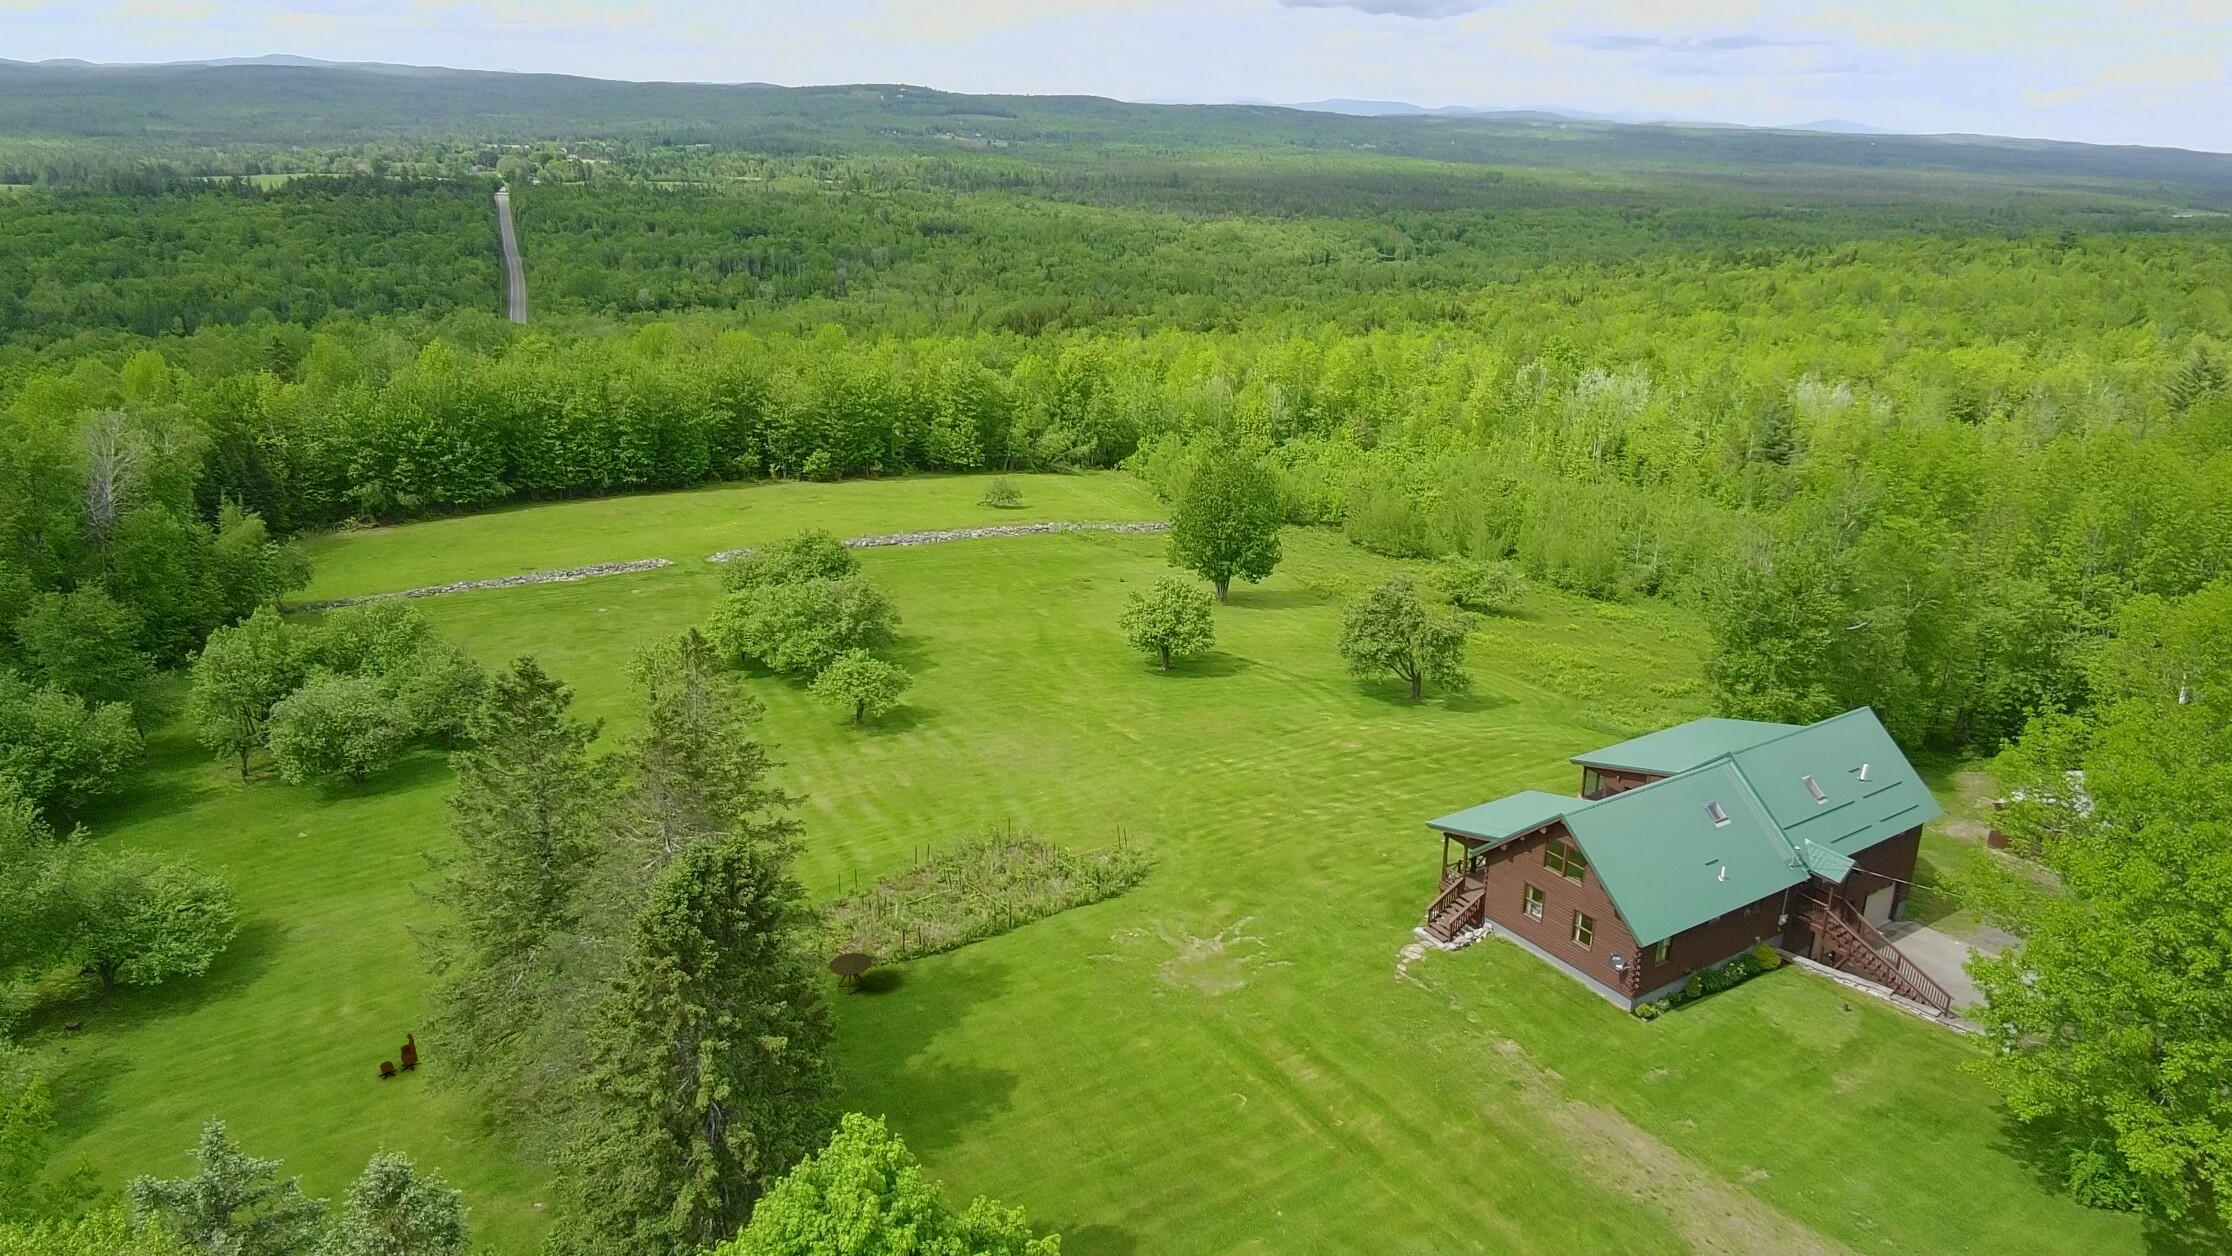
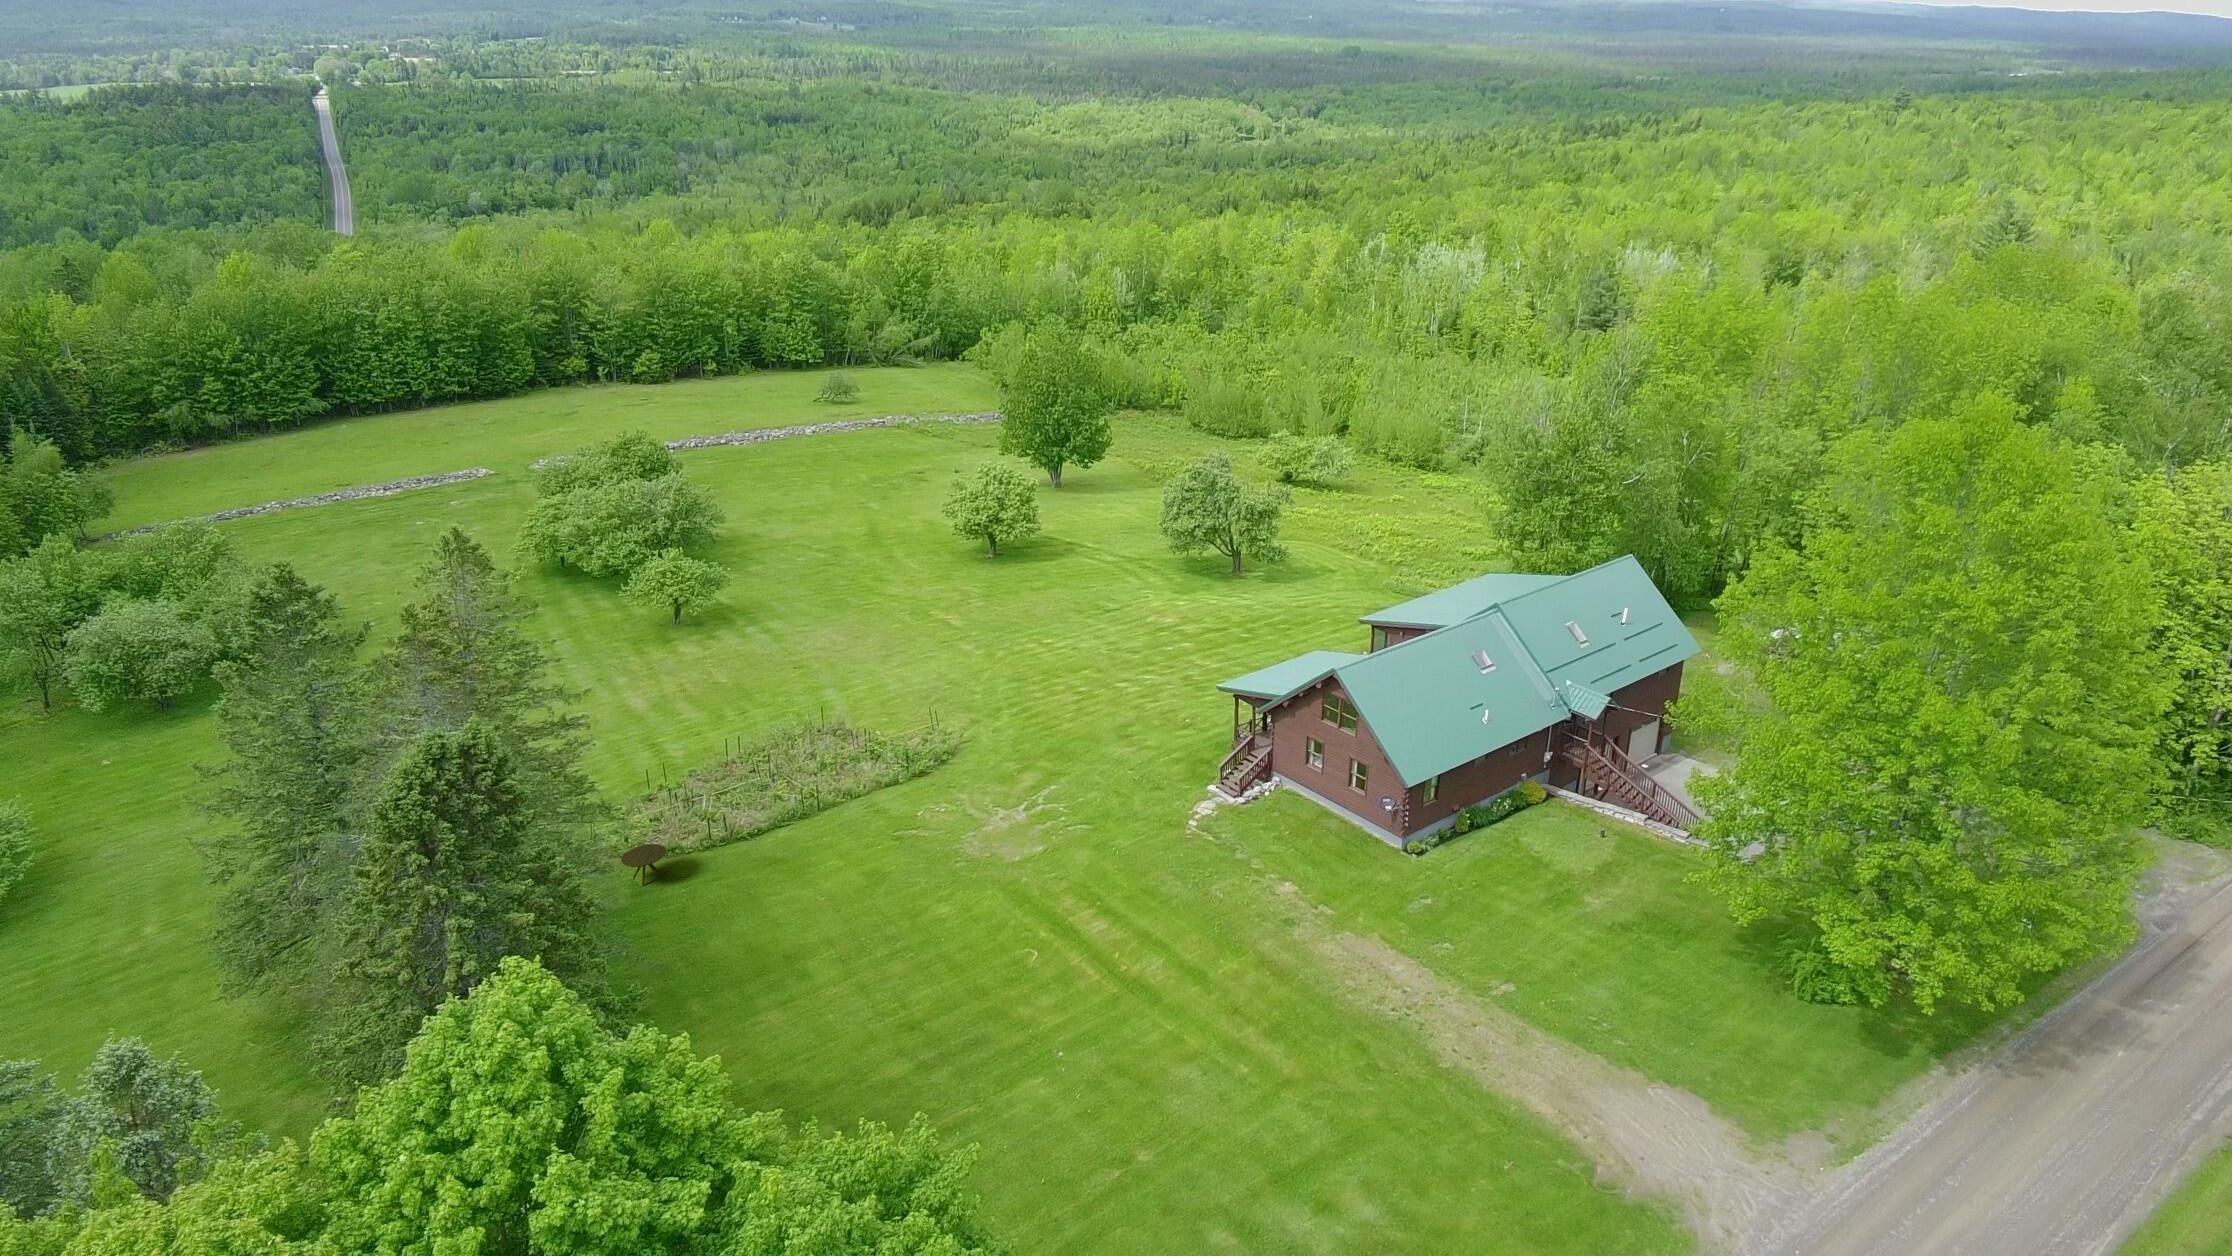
lounge chair: present [378,1033,421,1079] -> none [130,956,181,1005]

